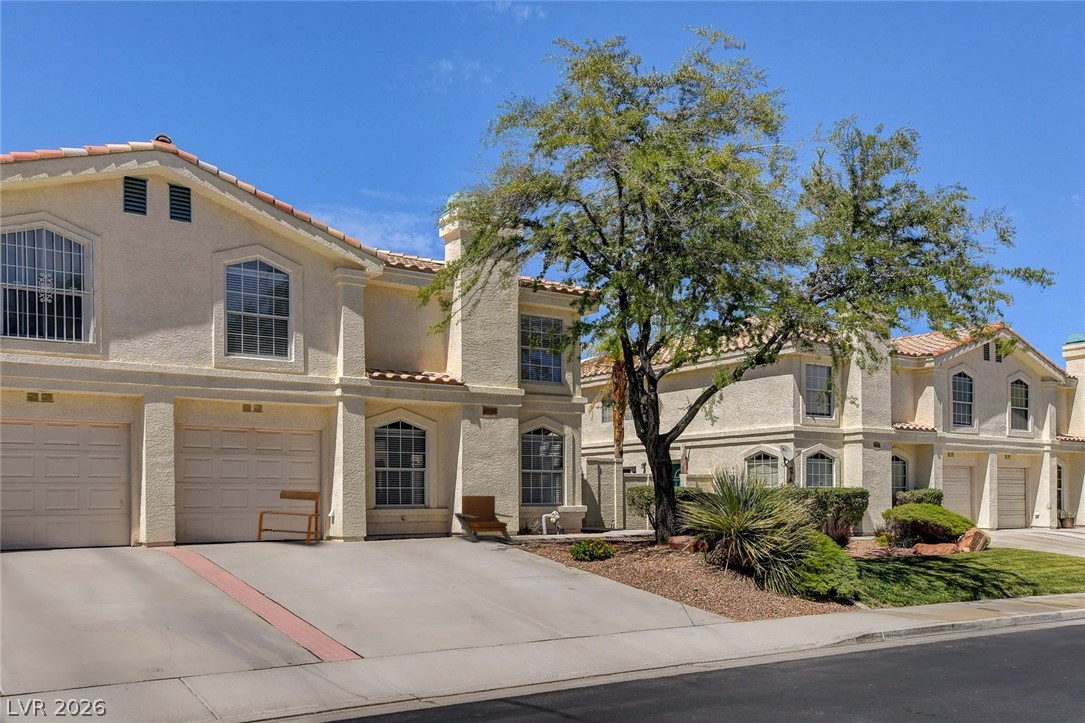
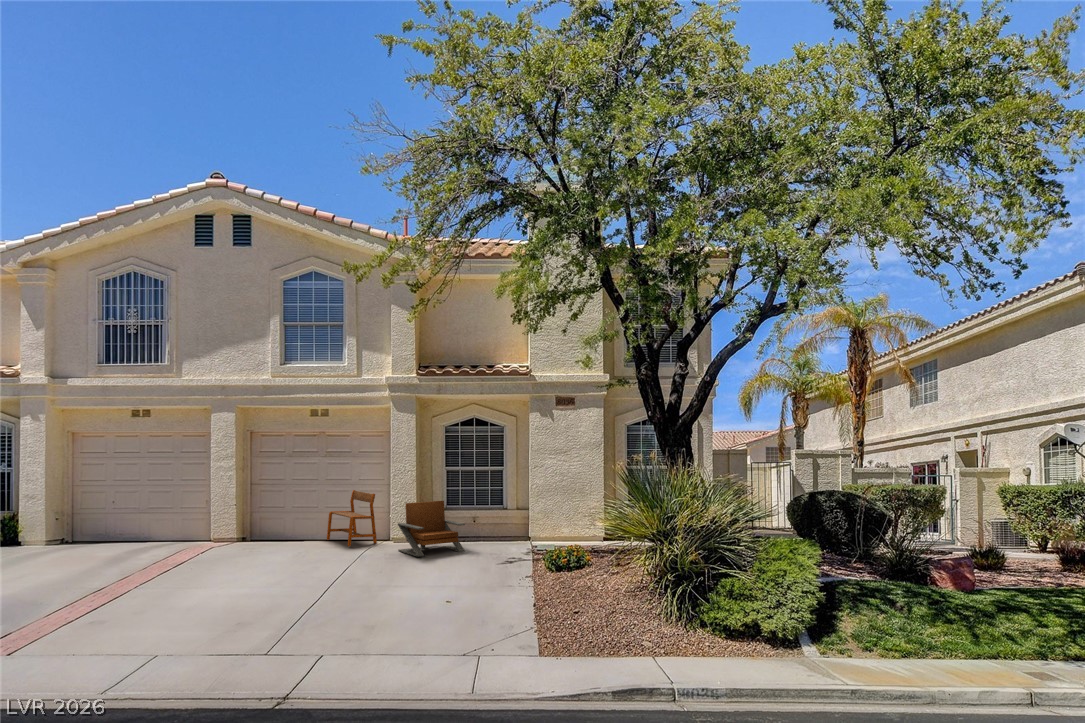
lounge chair: present [455,496,513,541] -> present [398,501,465,557]

